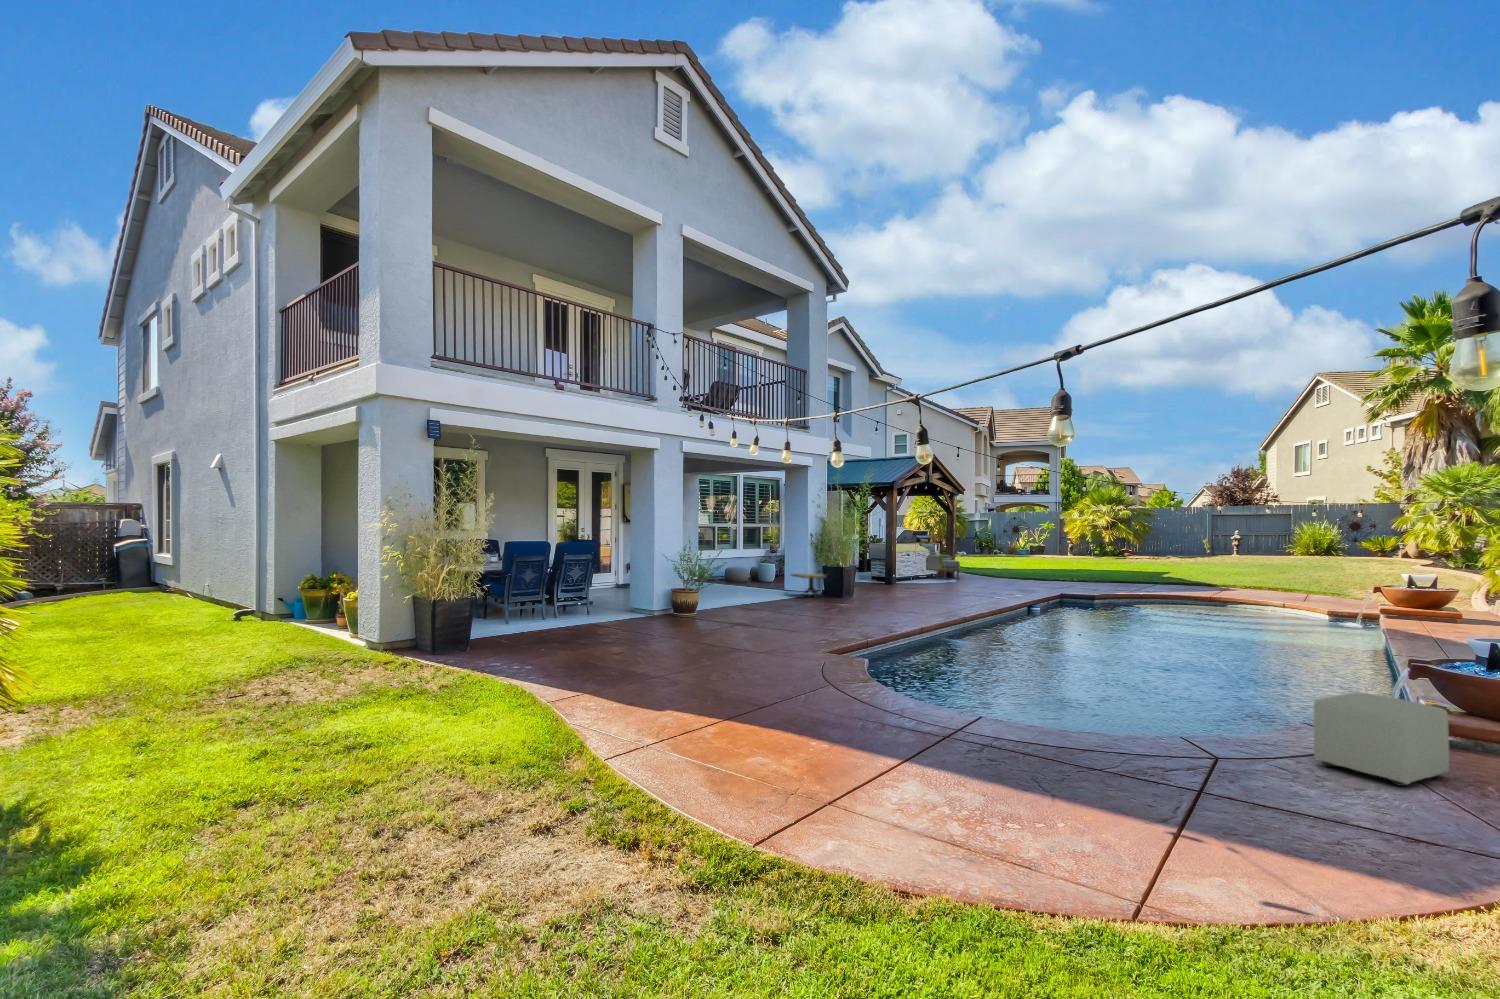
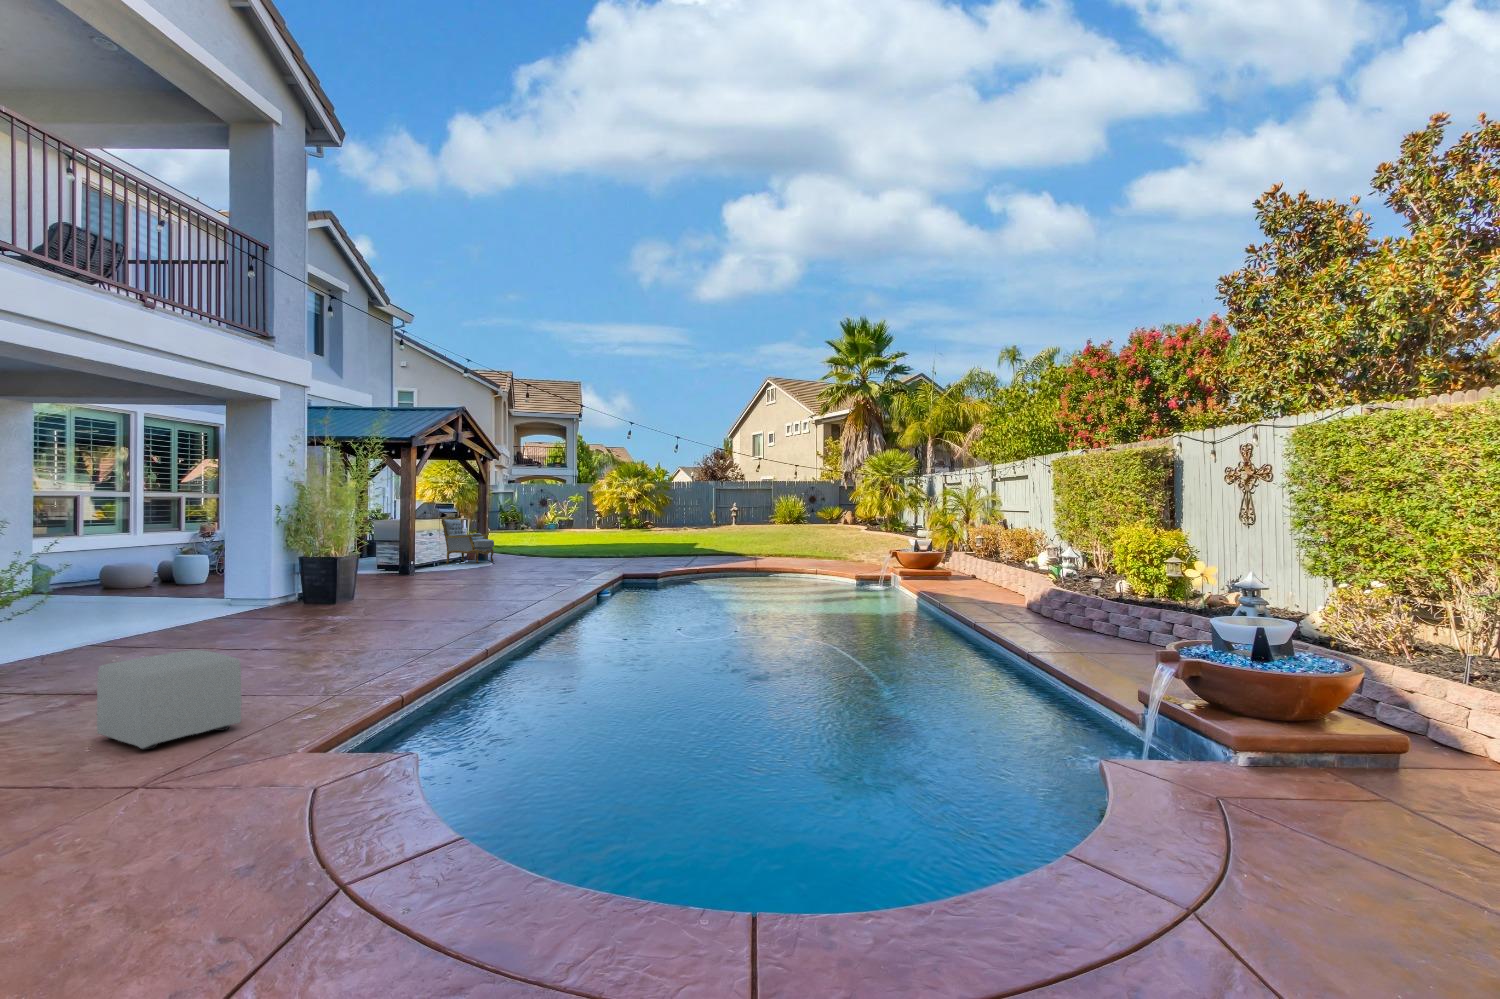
side table: present [791,573,826,598] -> none [236,568,314,609]
ottoman: present [1313,693,1449,786] -> present [97,650,242,750]

